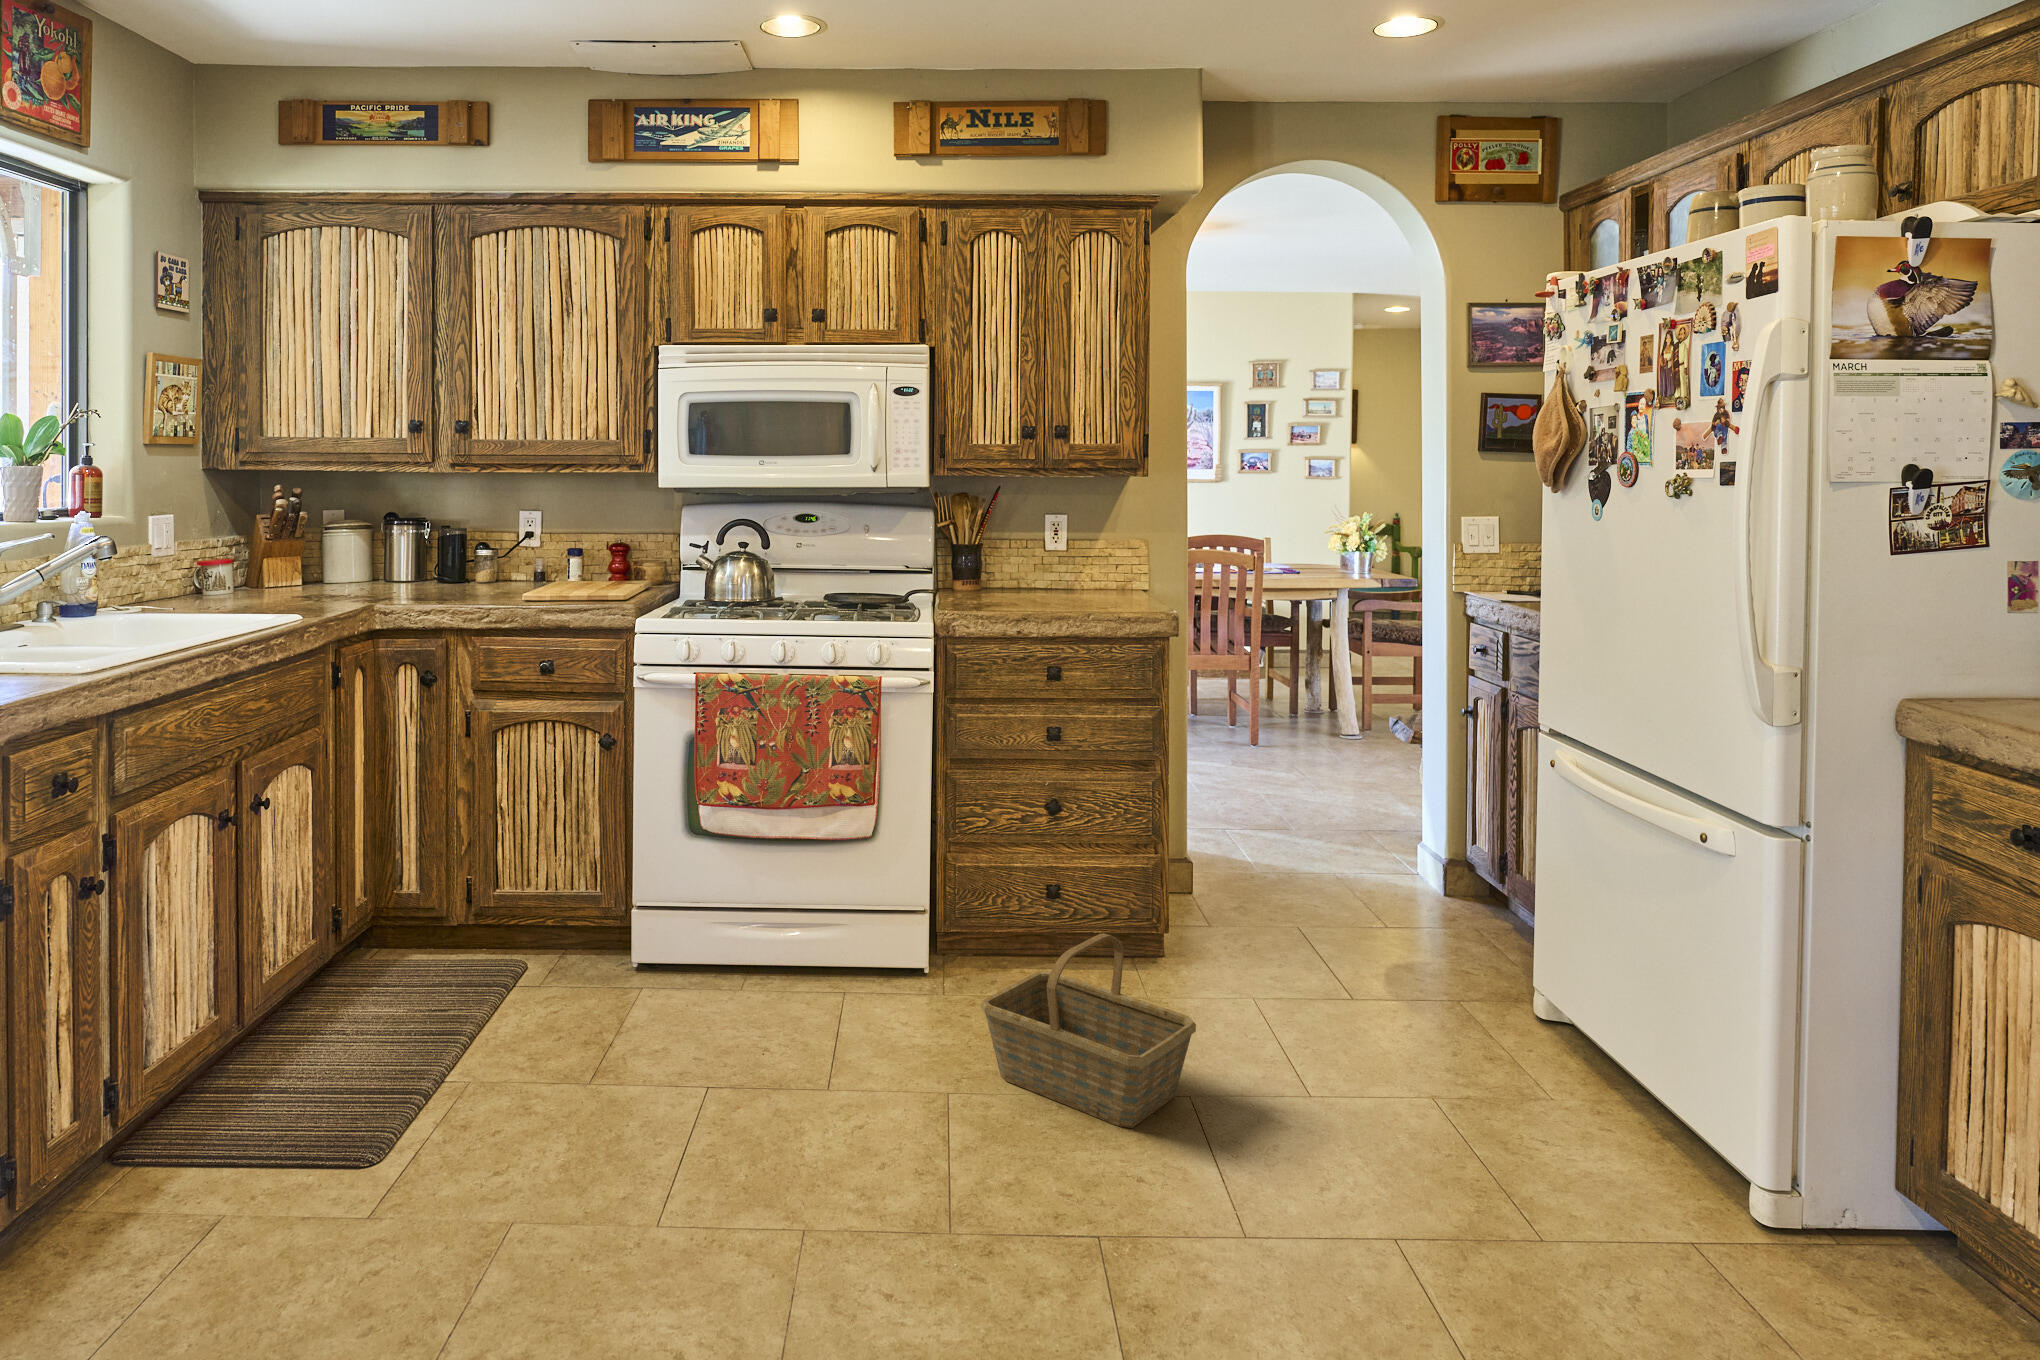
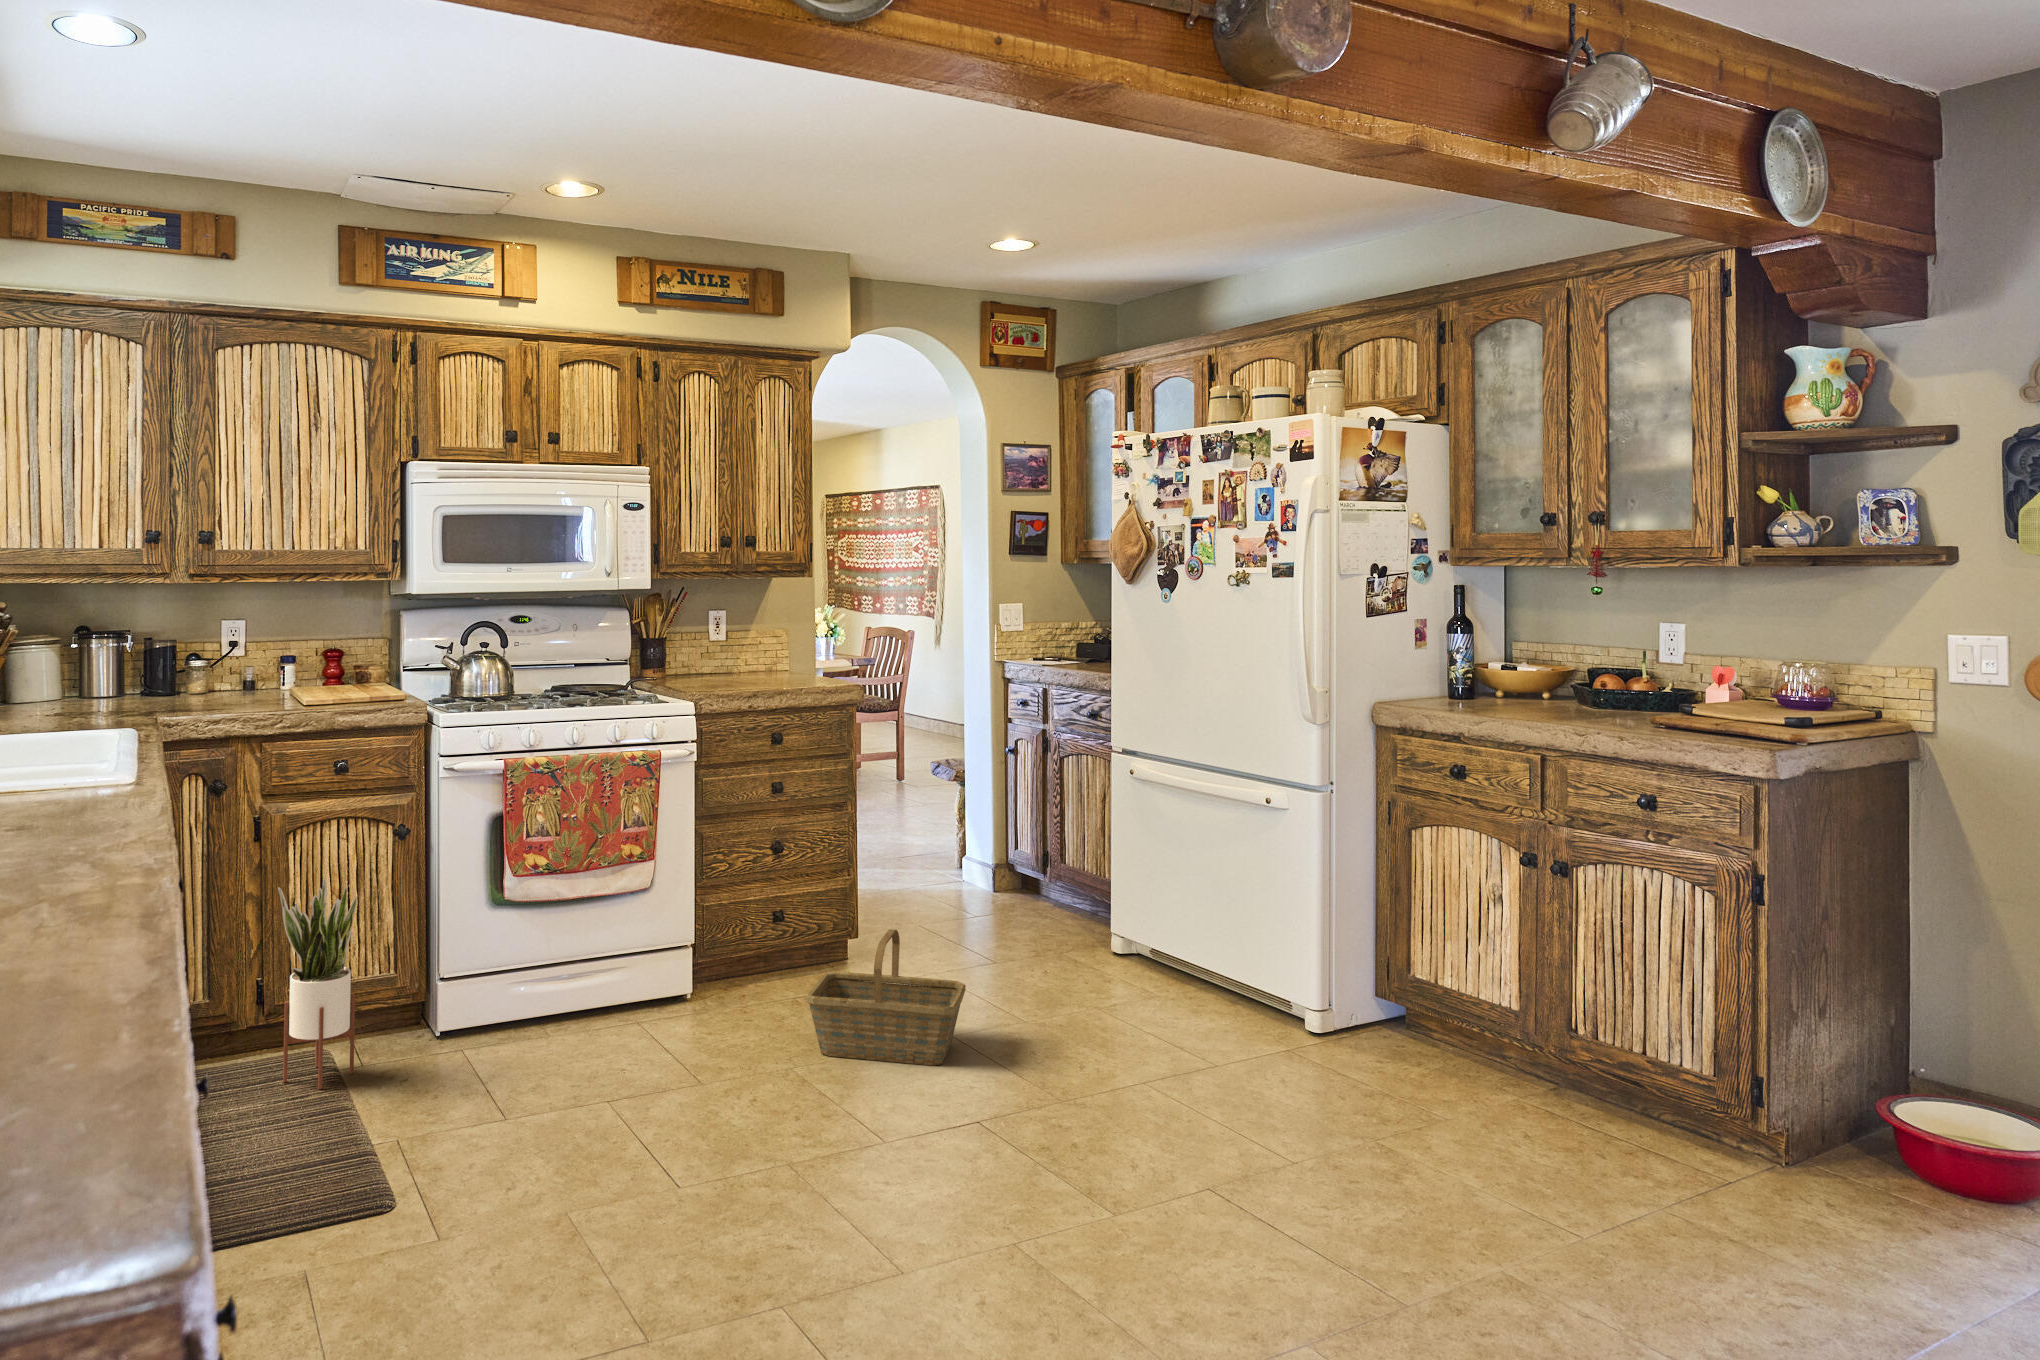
potted plant: none [436,787,532,1006] -> present [278,878,357,1089]

